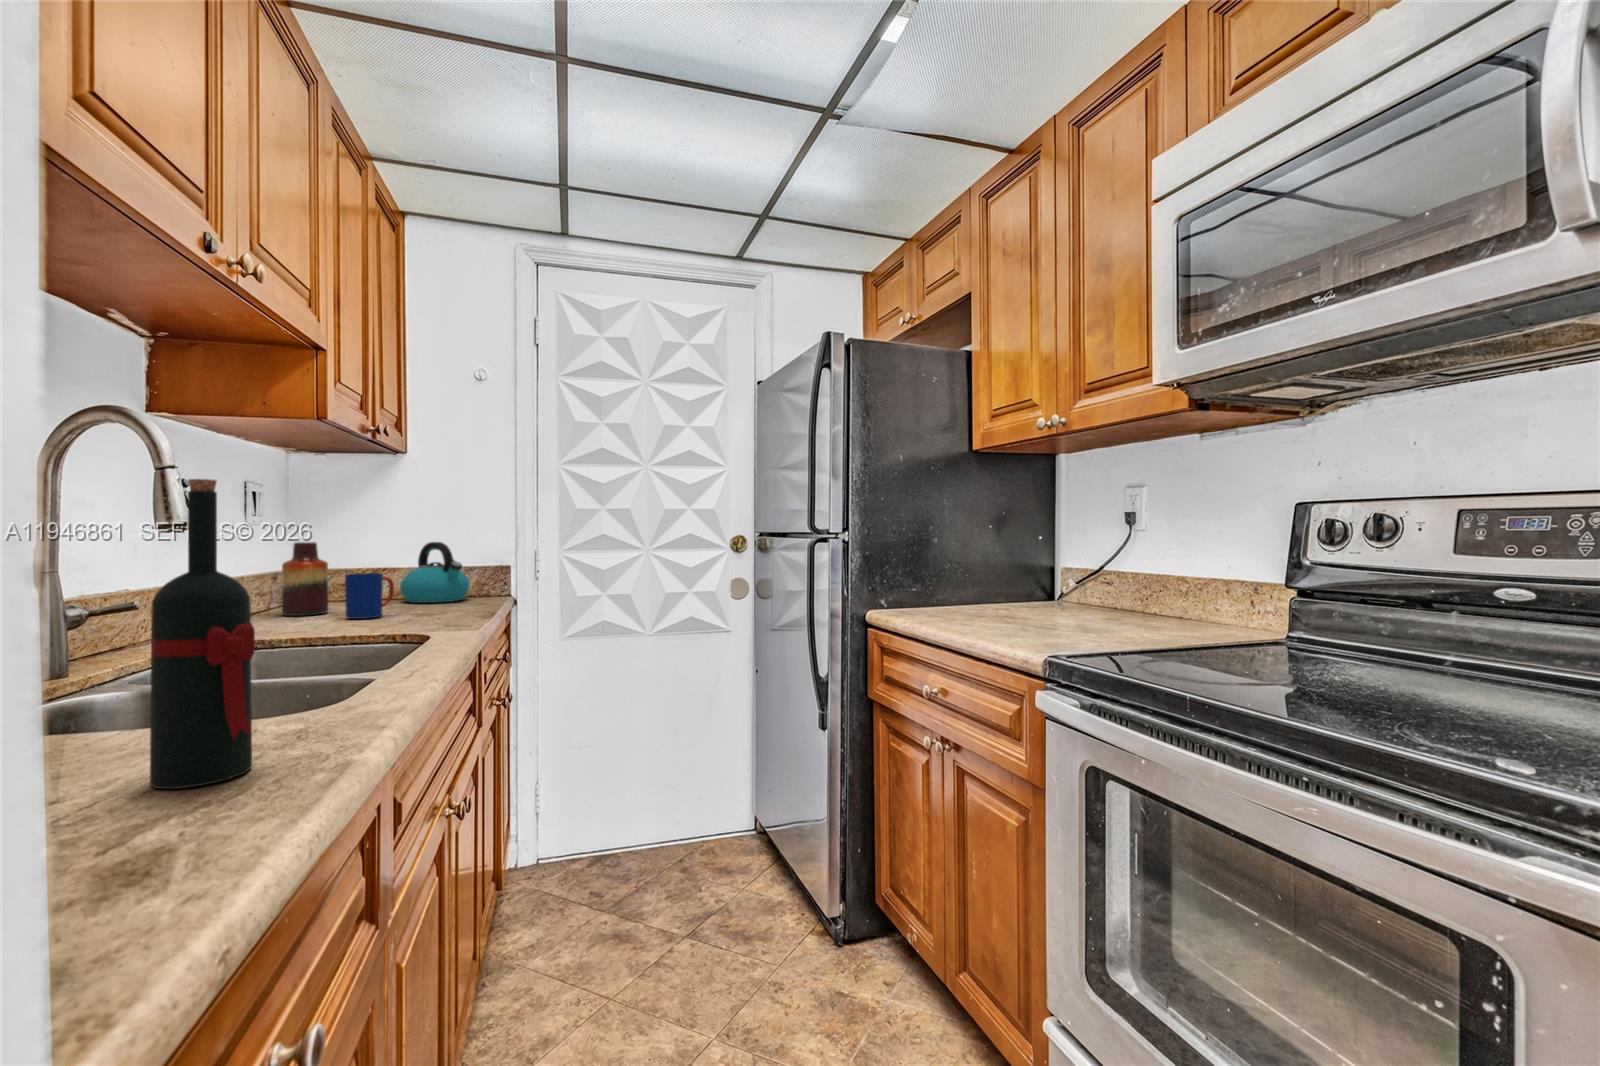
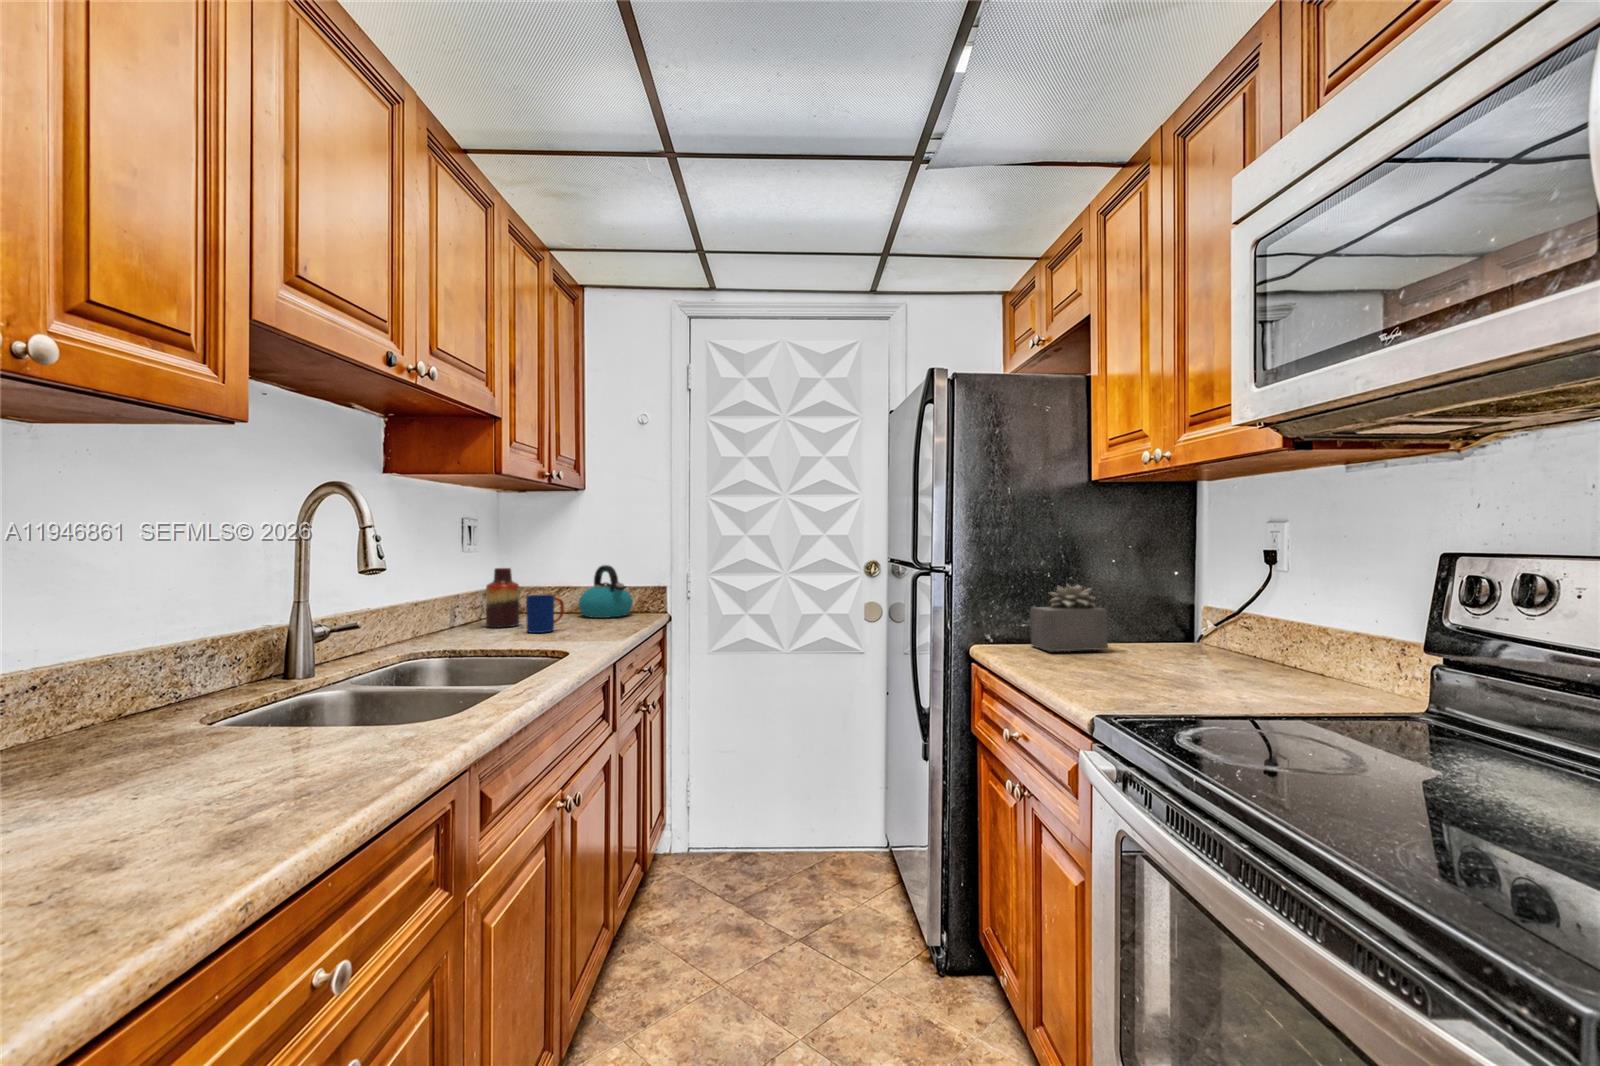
wine bottle: present [150,479,255,789] -> none [301,560,367,783]
succulent plant: none [923,547,998,612] -> present [1030,584,1108,651]

